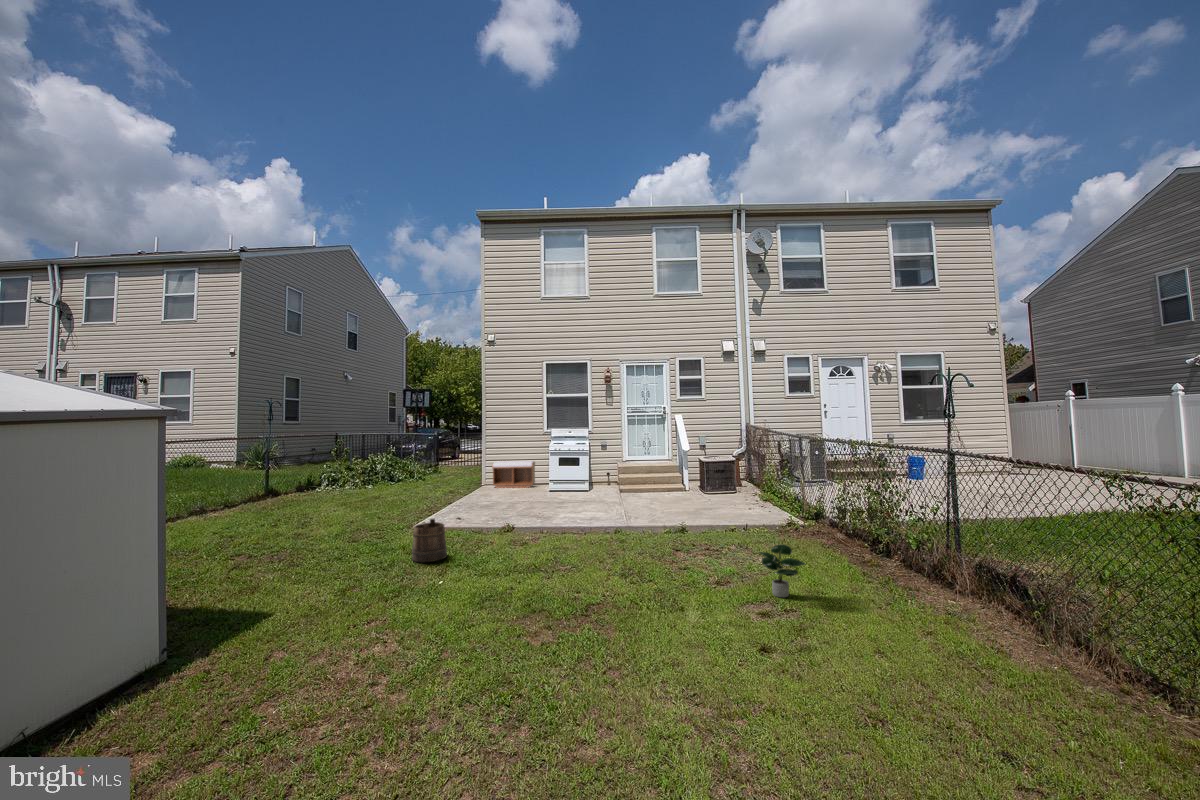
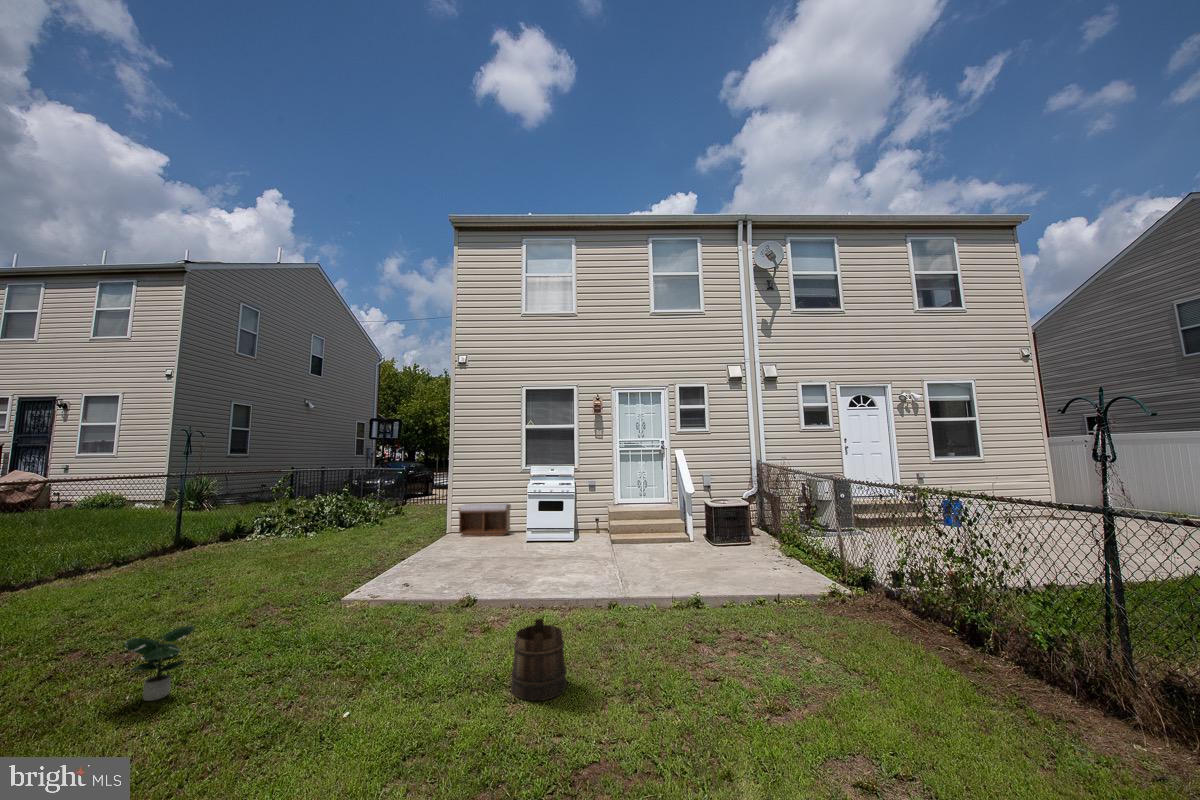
bucket: present [412,519,447,562] -> present [511,619,567,701]
potted plant: present [760,544,805,597] -> present [125,626,195,701]

